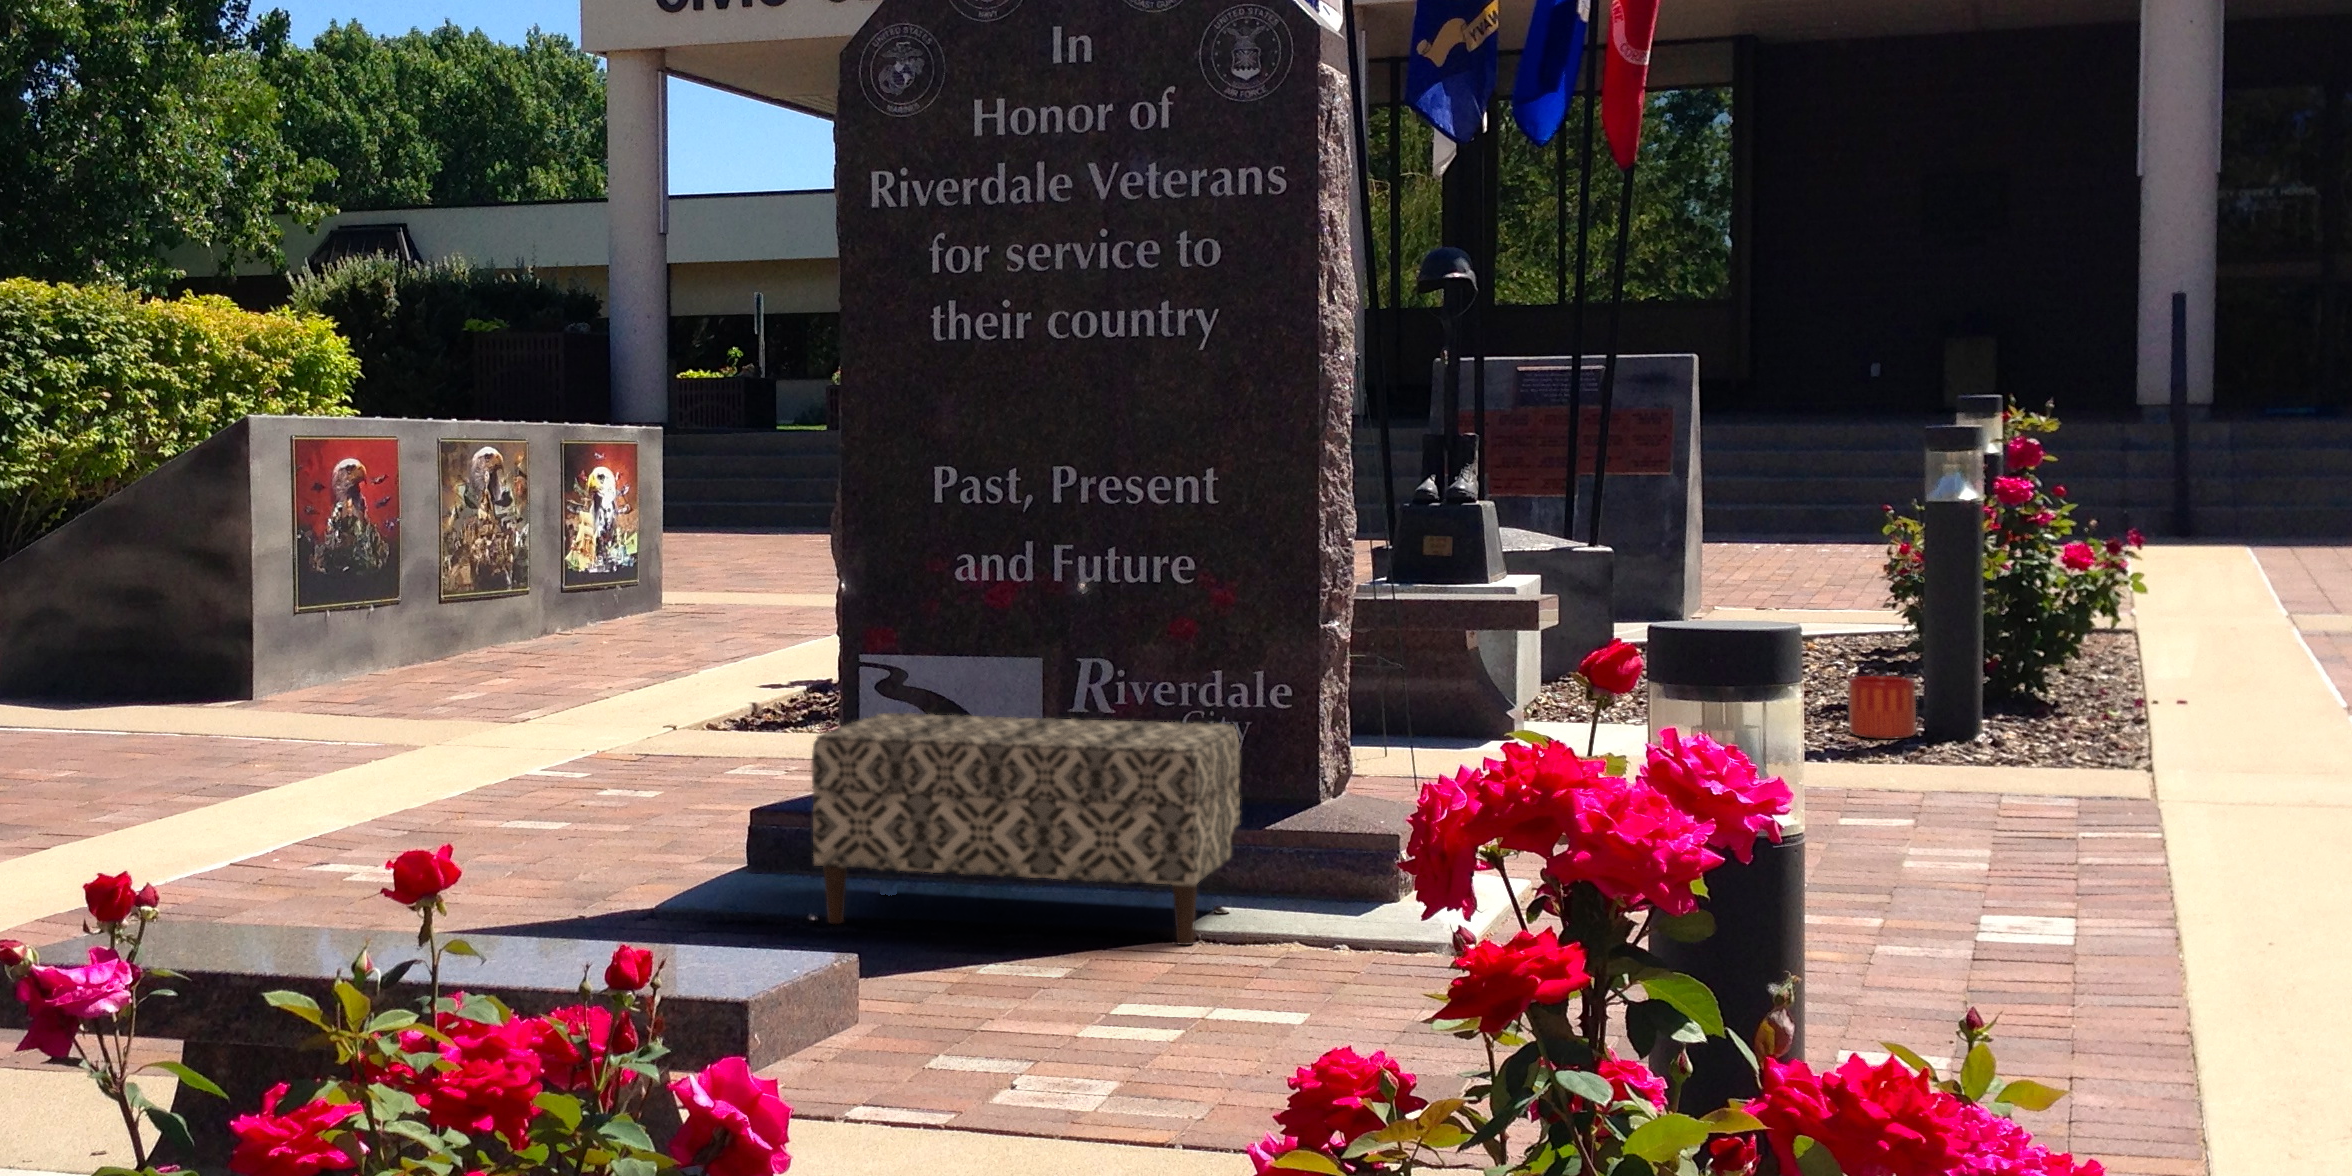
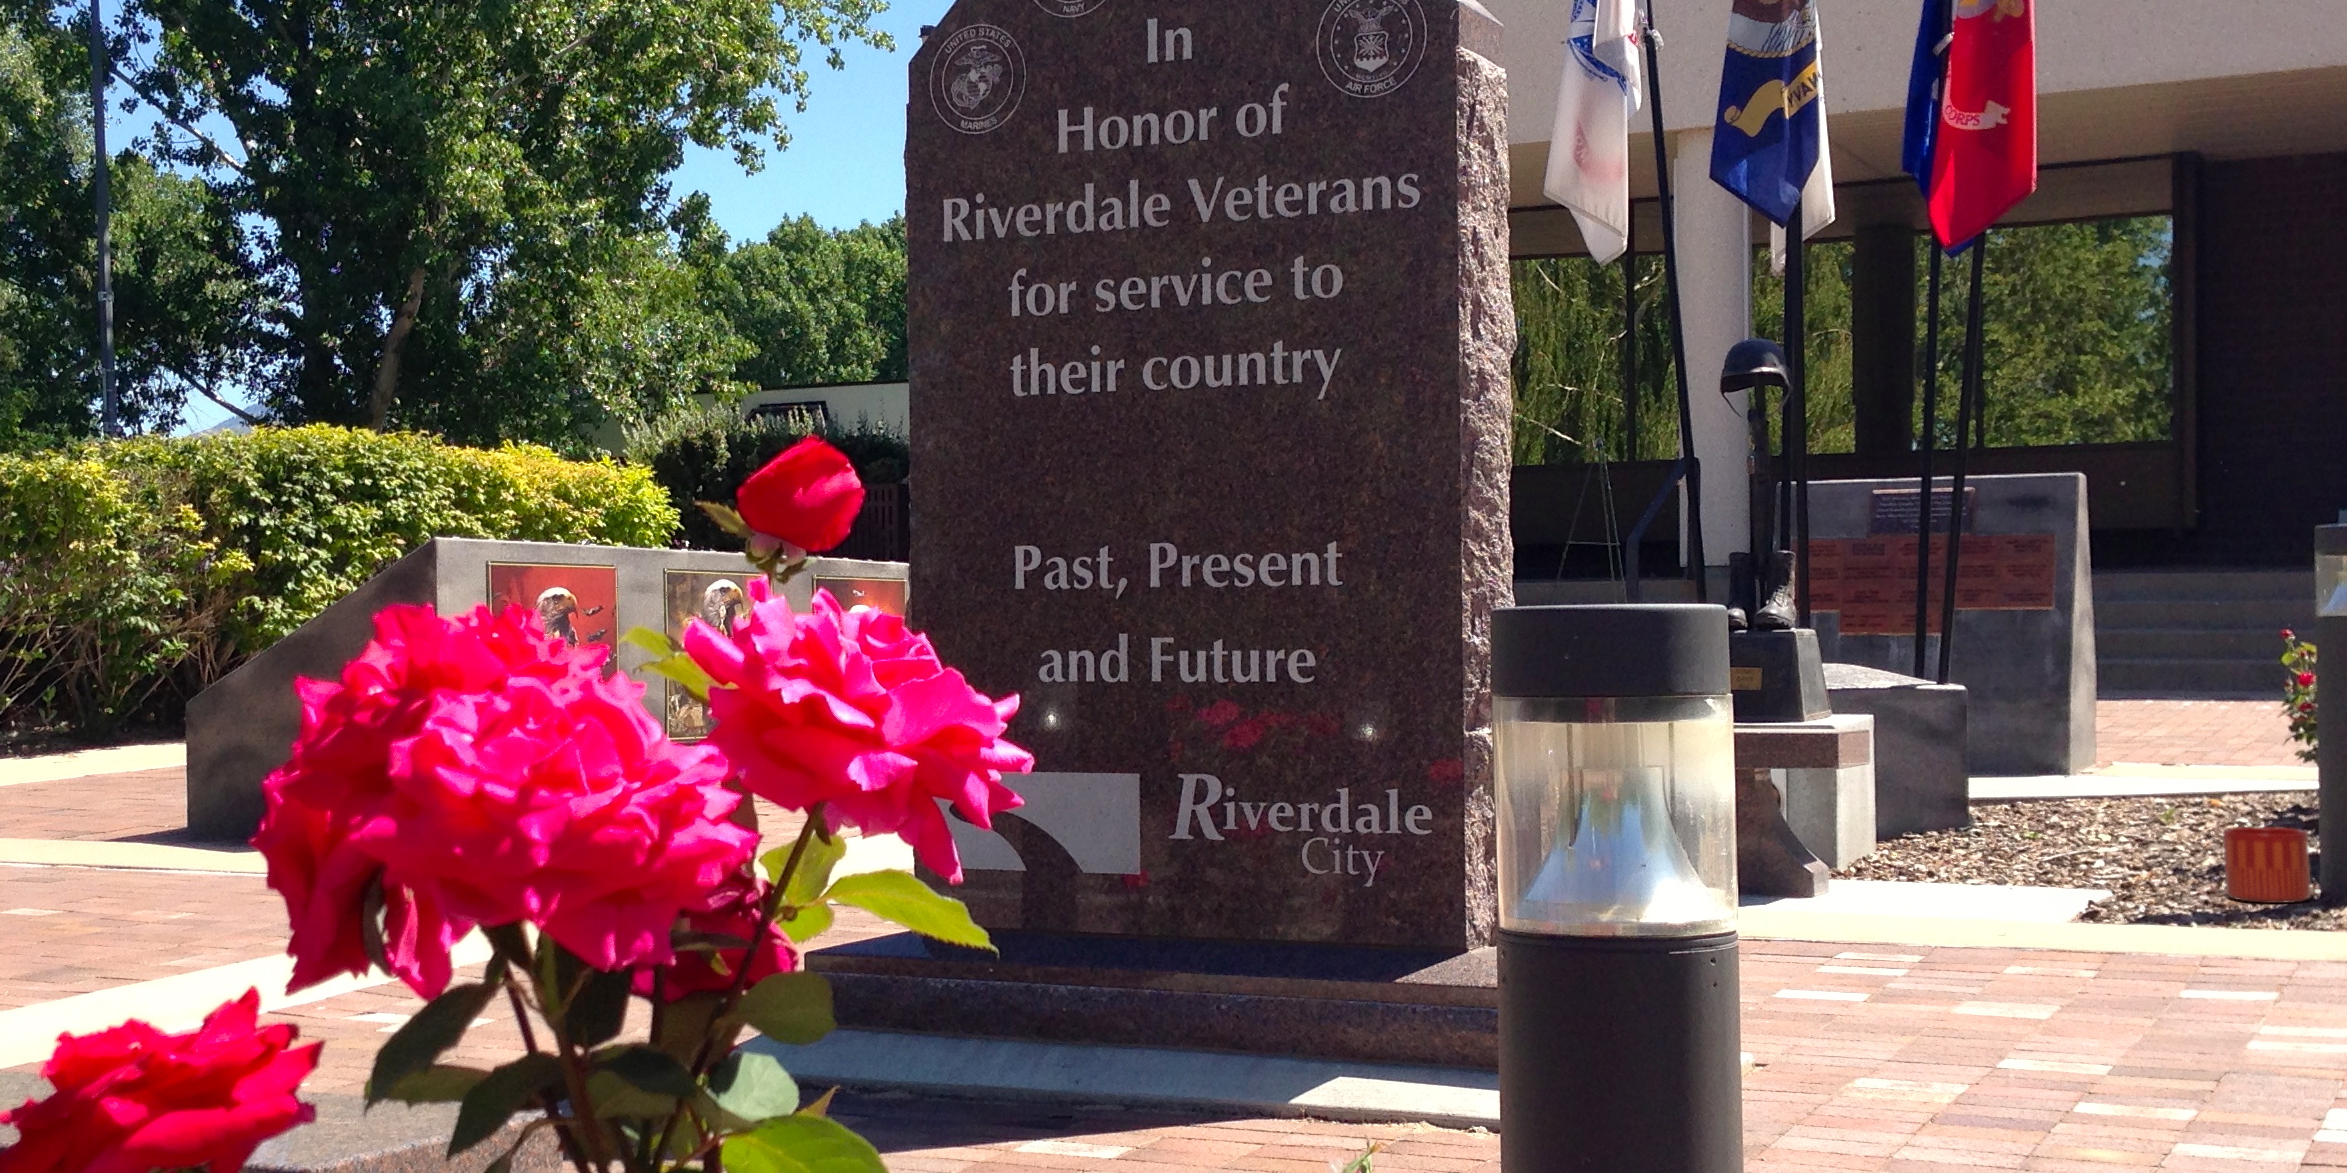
bench: present [811,713,1240,945] -> none [850,836,1370,1119]

